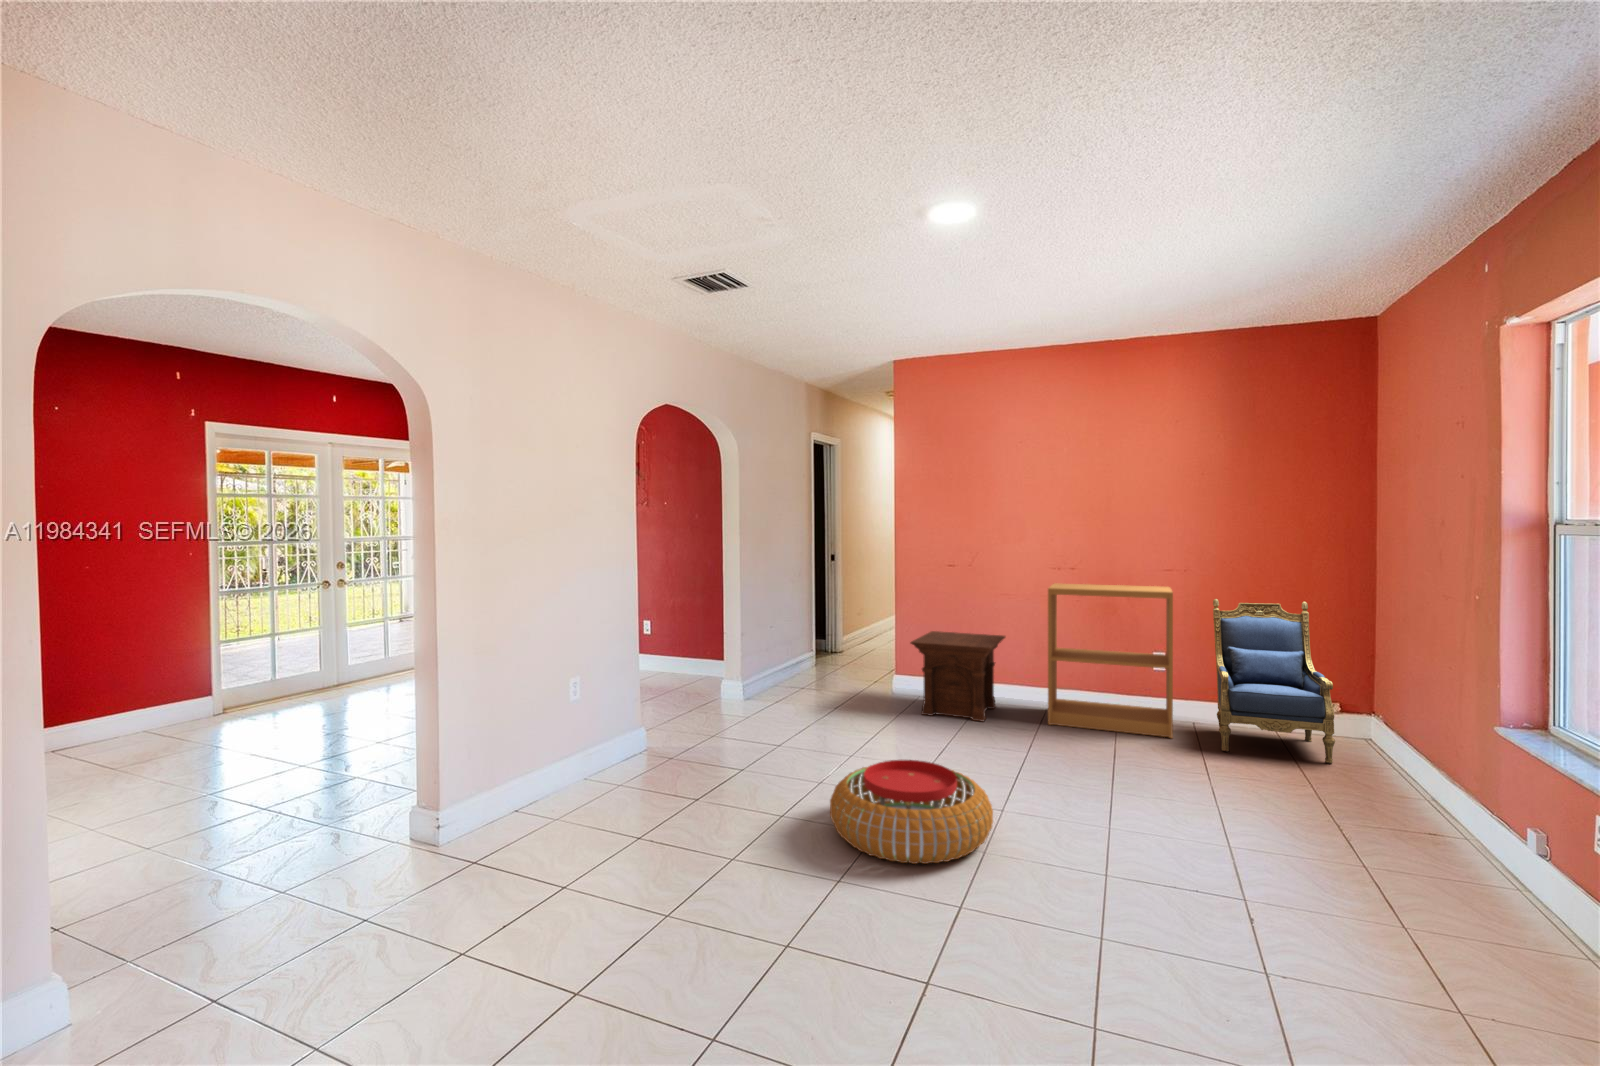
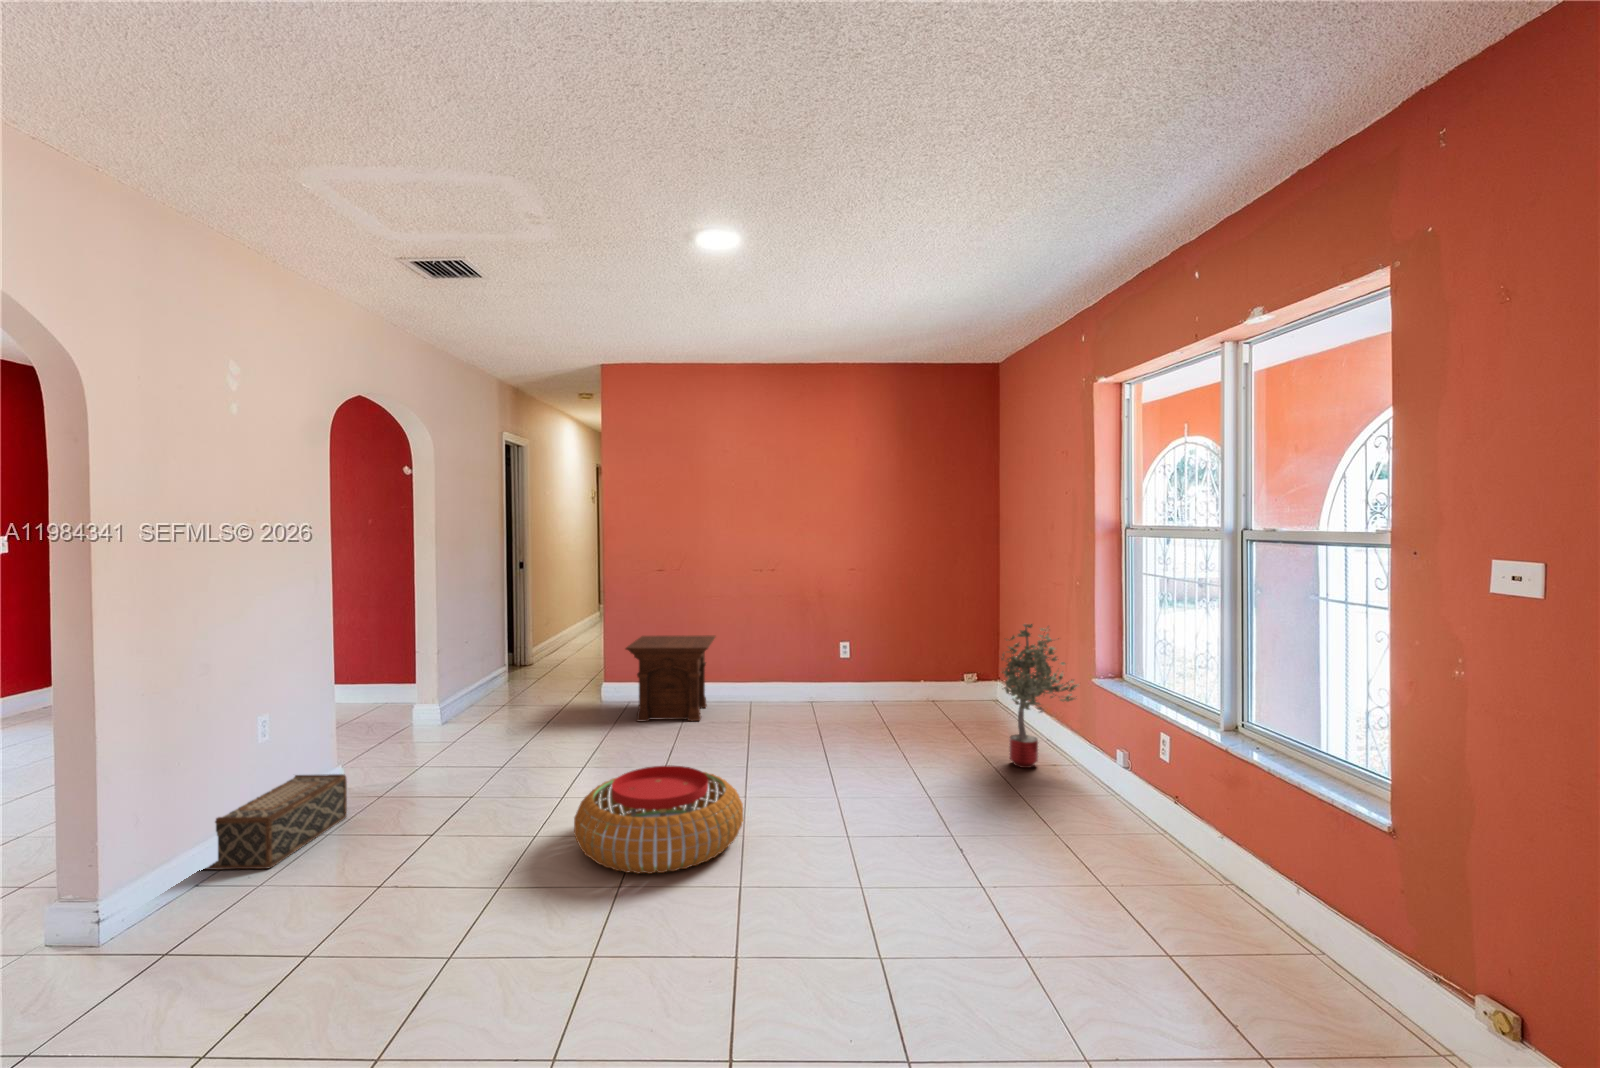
bookshelf: present [1048,583,1173,738] -> none [759,583,863,717]
armchair: present [1213,599,1335,763] -> none [889,581,980,722]
potted tree: none [1339,647,1475,832] -> present [1001,624,1079,768]
woven basket: none [568,724,670,795] -> present [205,774,347,870]

